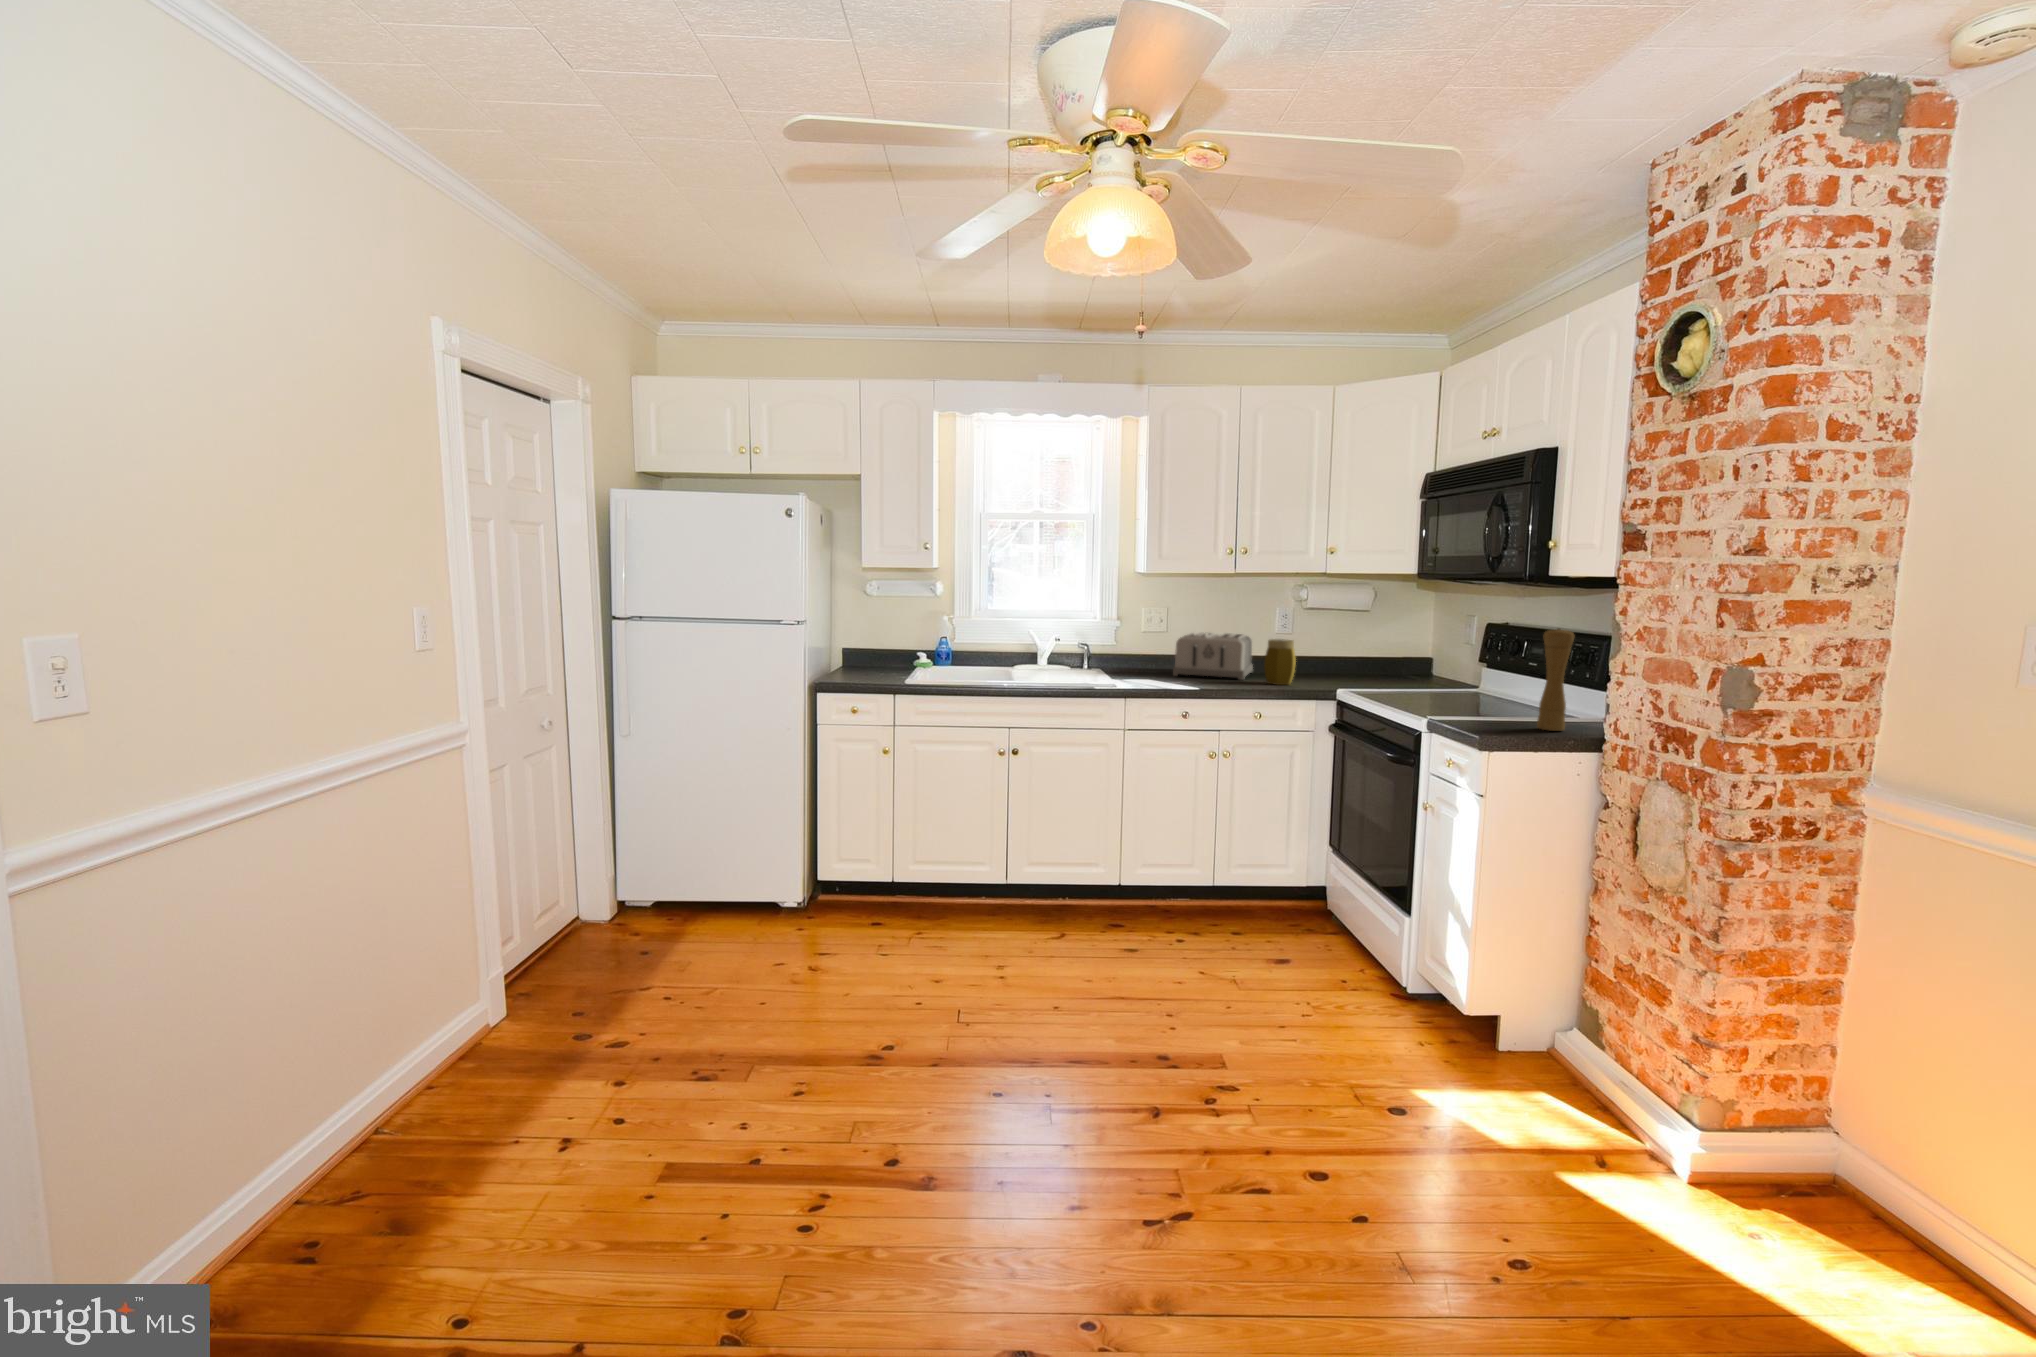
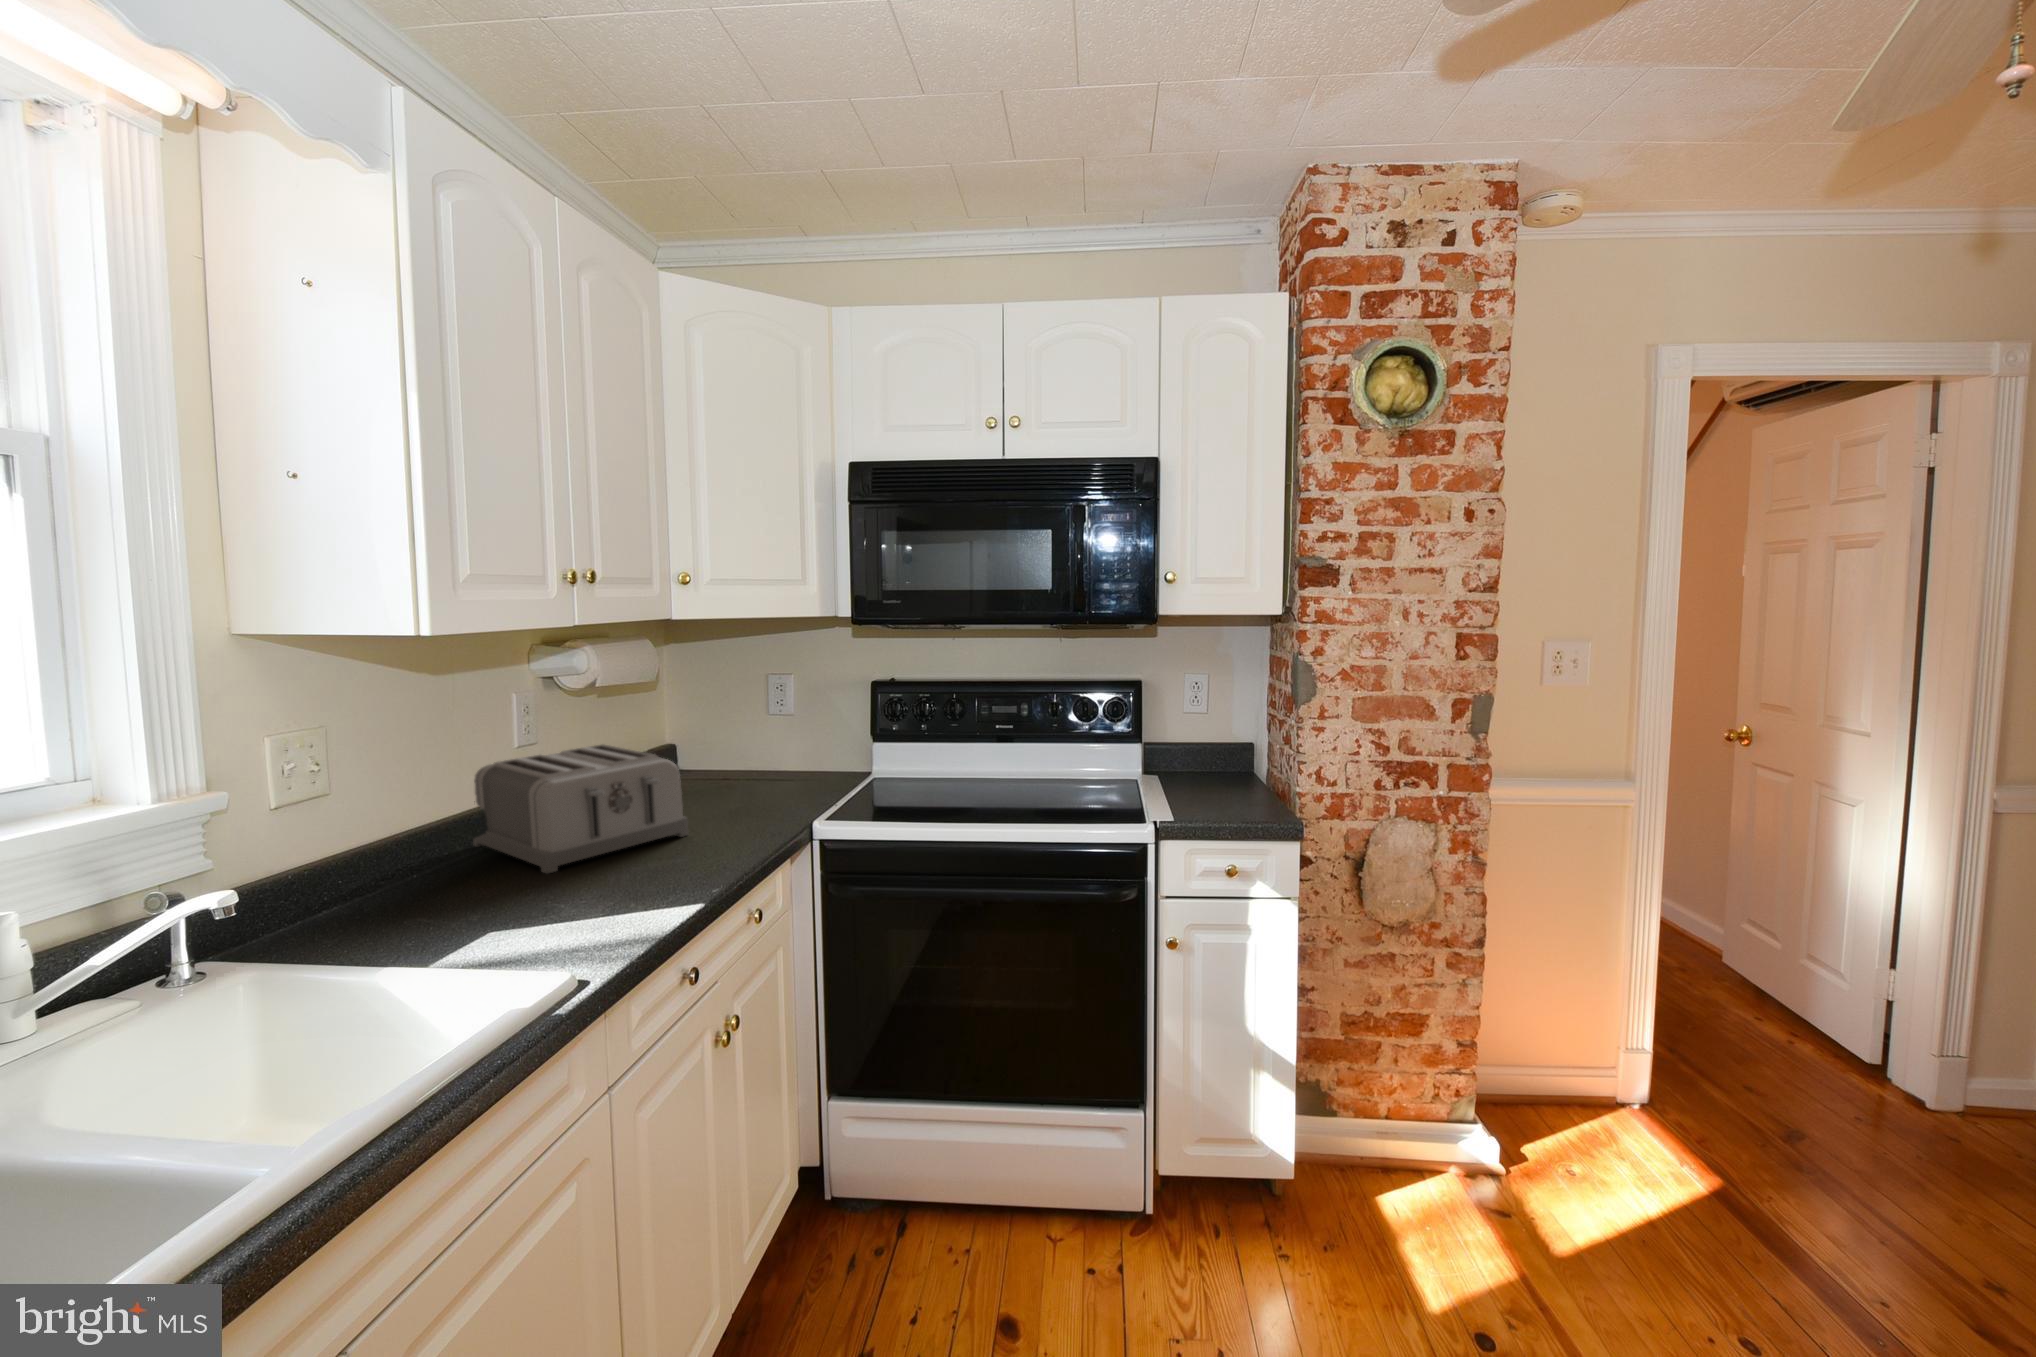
pepper mill: present [1537,628,1574,731] -> none [1217,674,1249,794]
jar: present [1264,639,1296,685] -> none [729,741,790,828]

